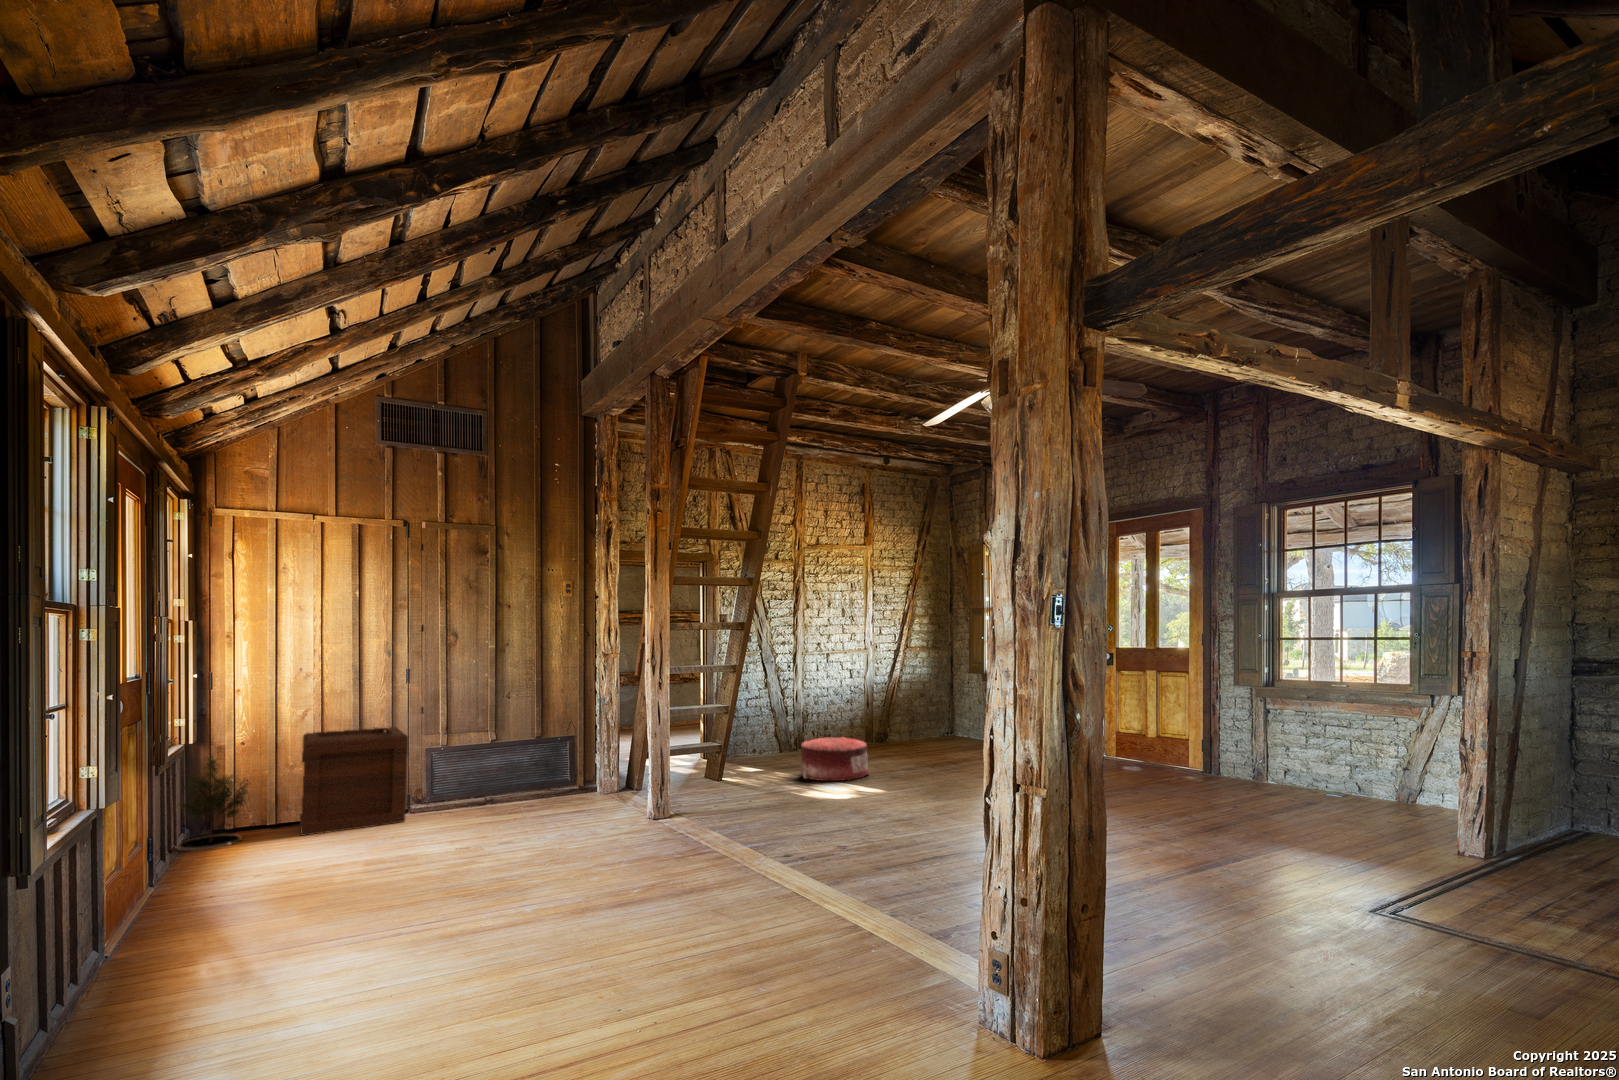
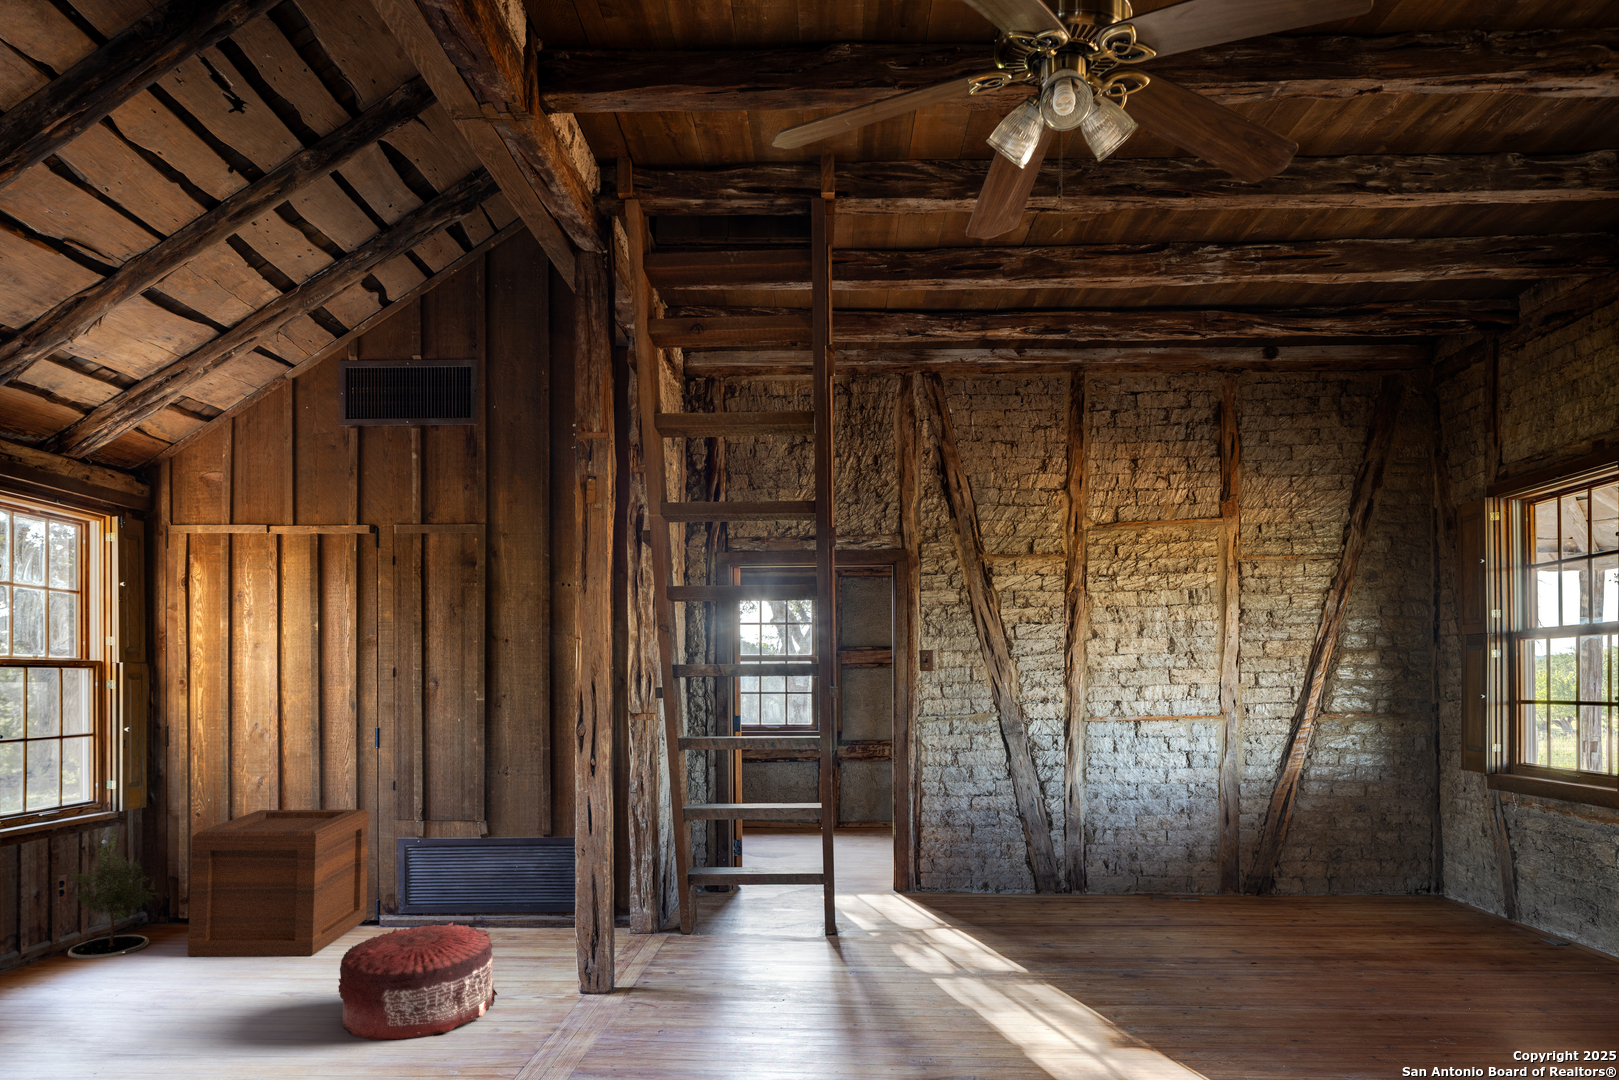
pouf: present [801,737,868,781] -> present [338,922,497,1040]

